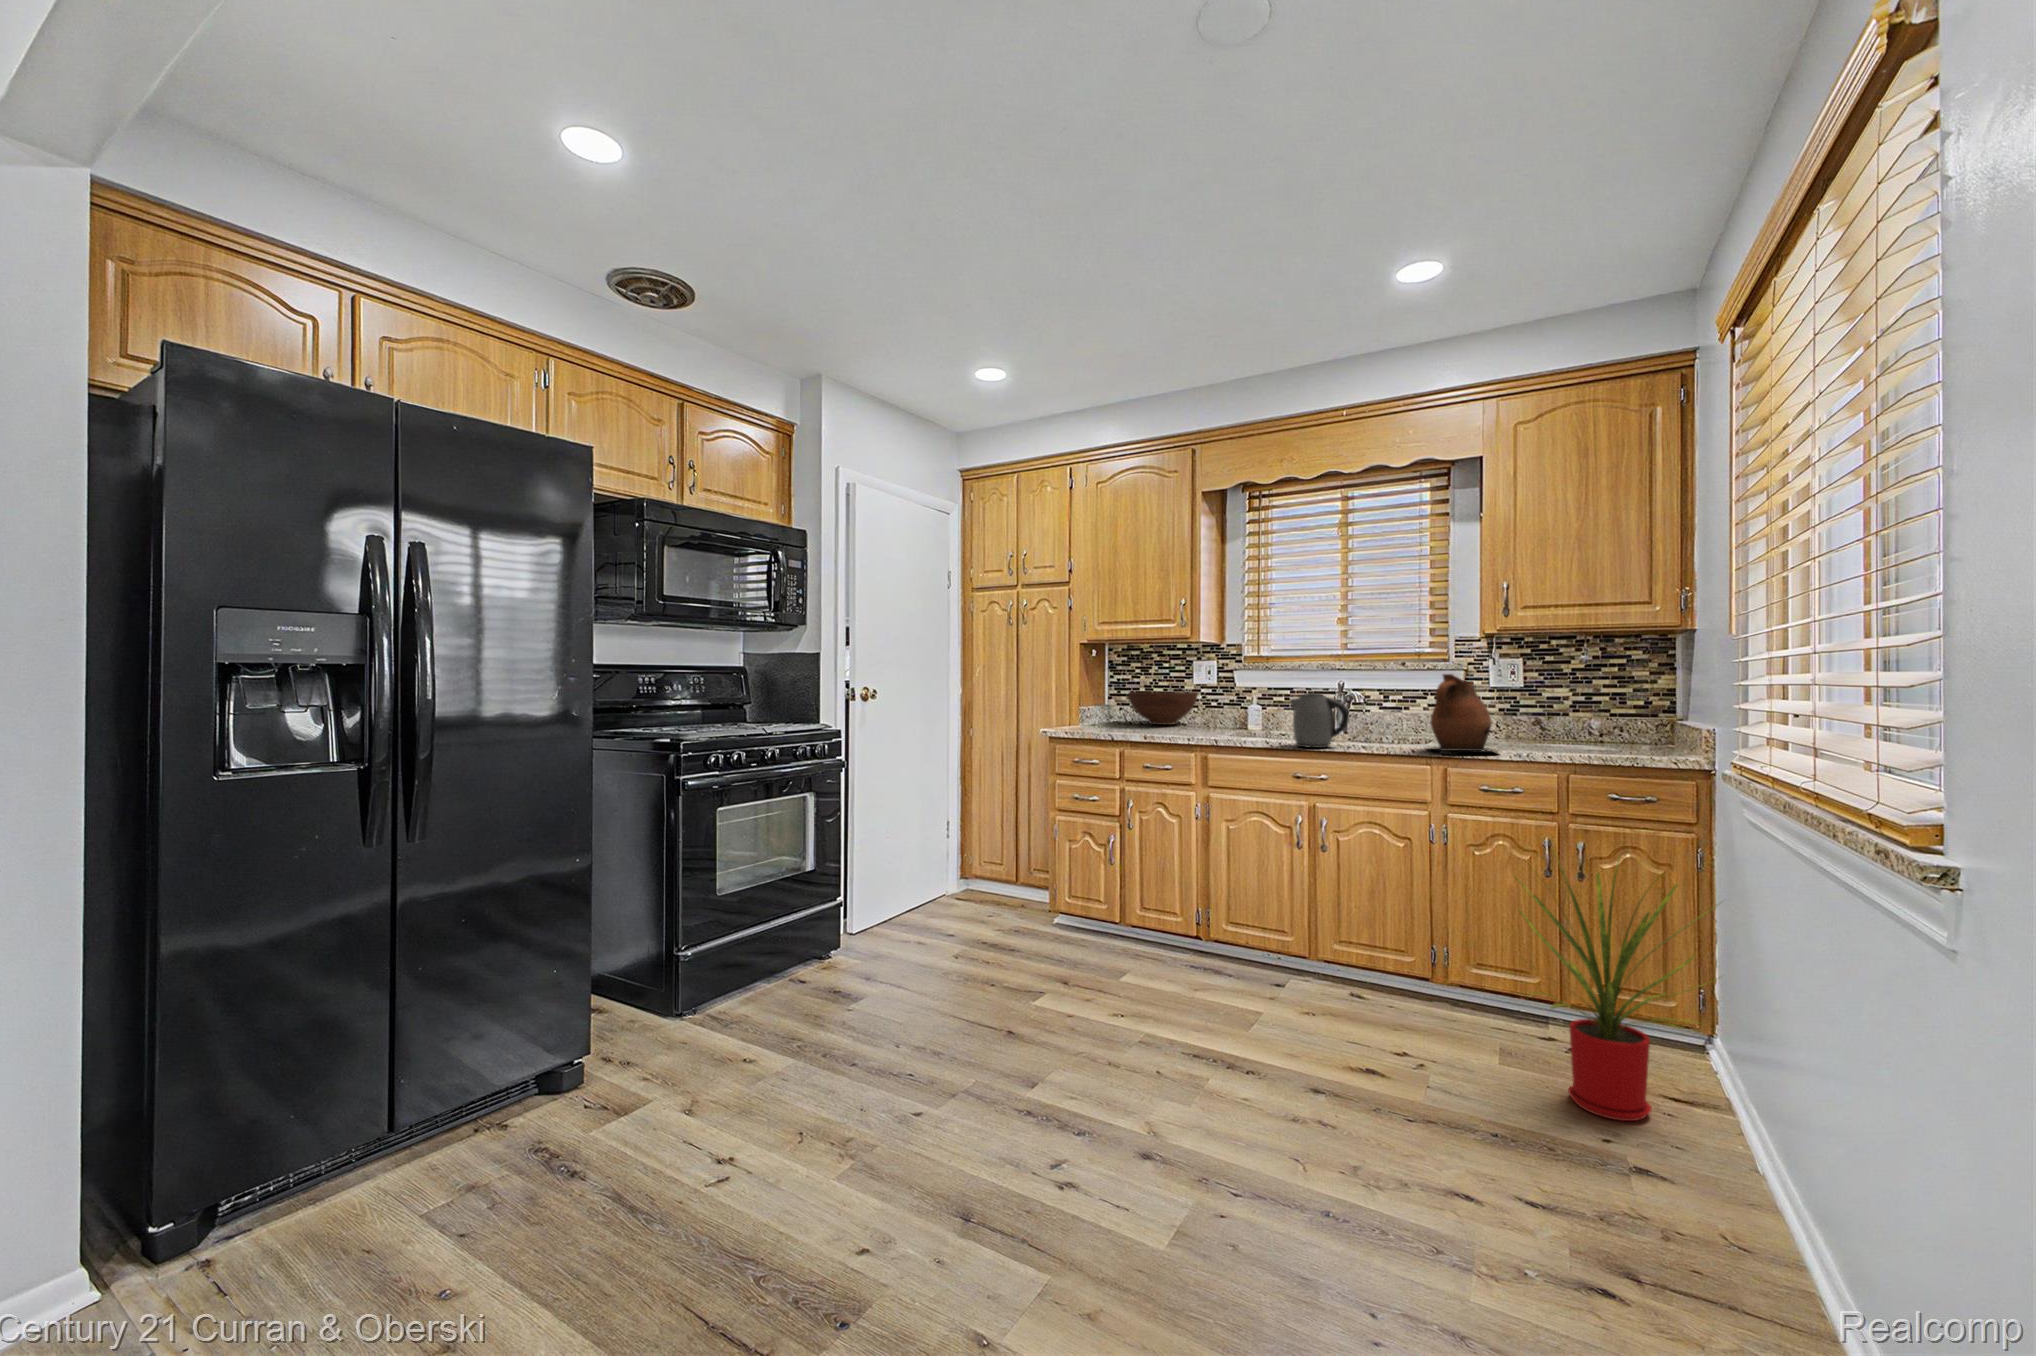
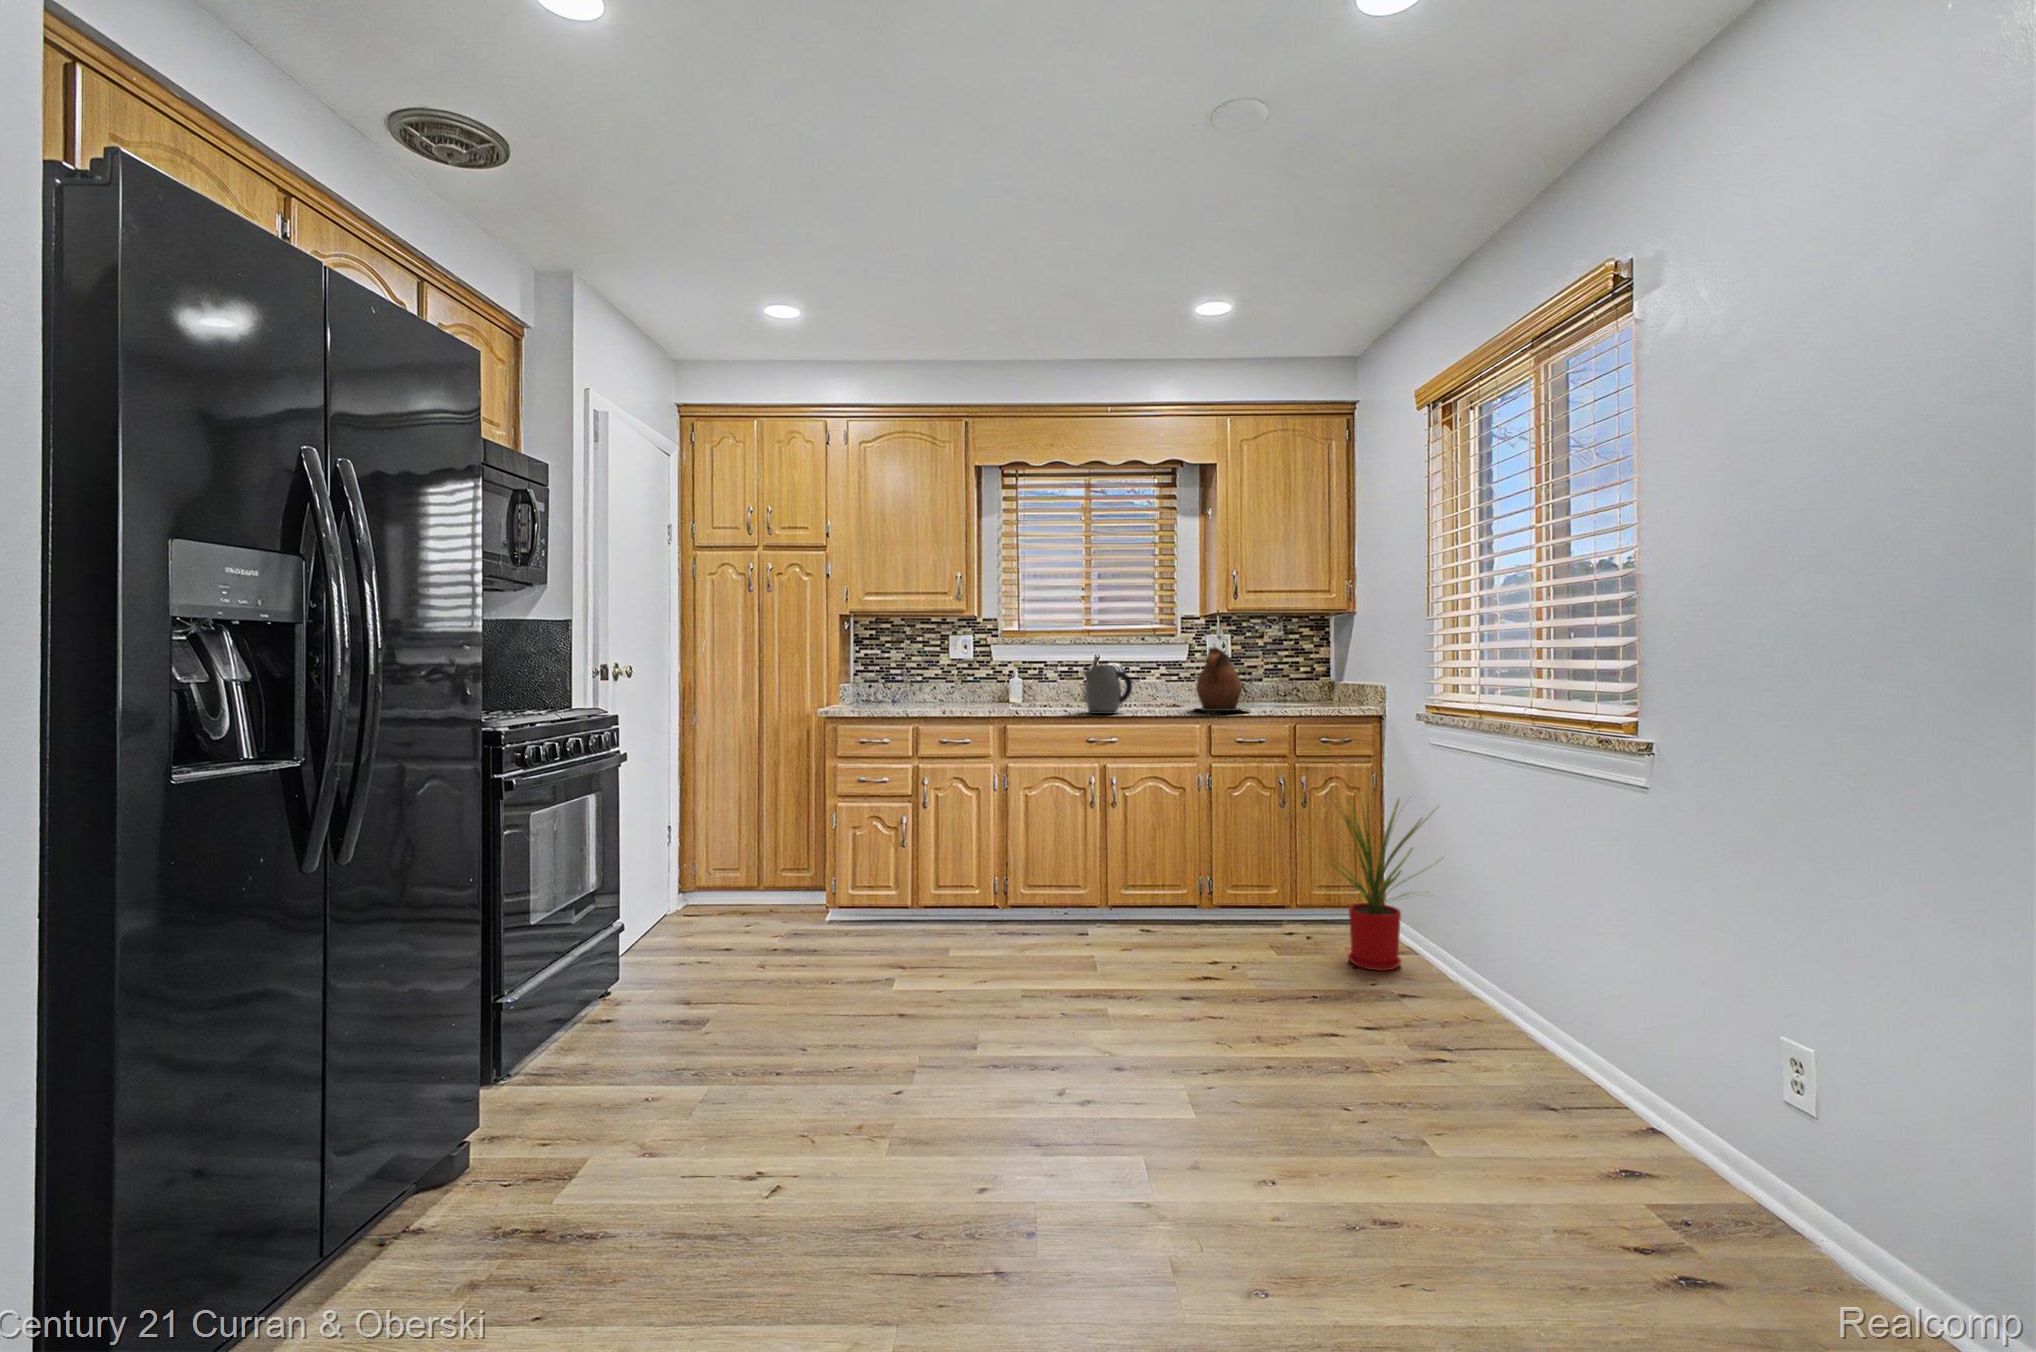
fruit bowl: present [1128,691,1198,725] -> none [881,665,952,699]

